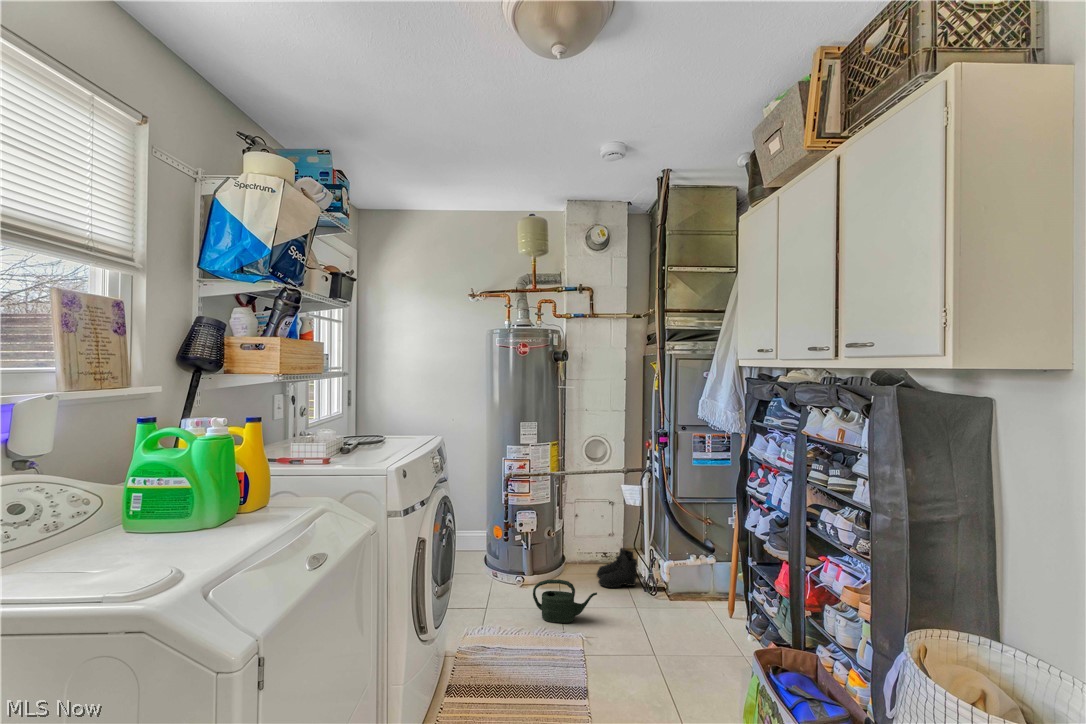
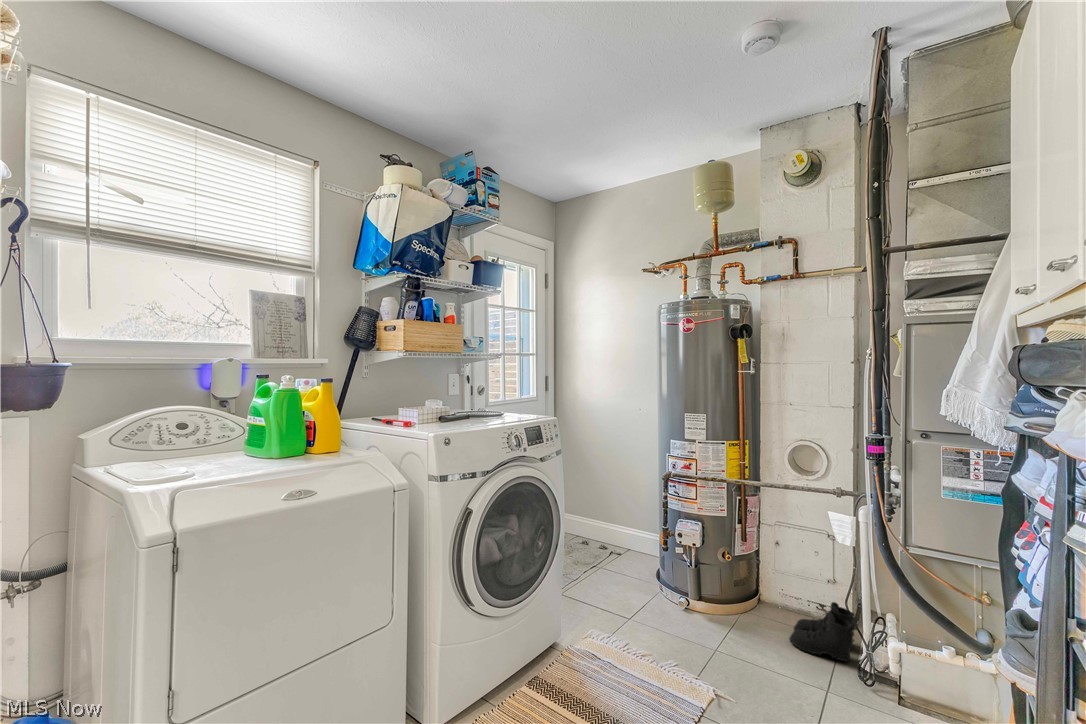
watering can: present [533,579,597,623] -> none [674,605,753,669]

